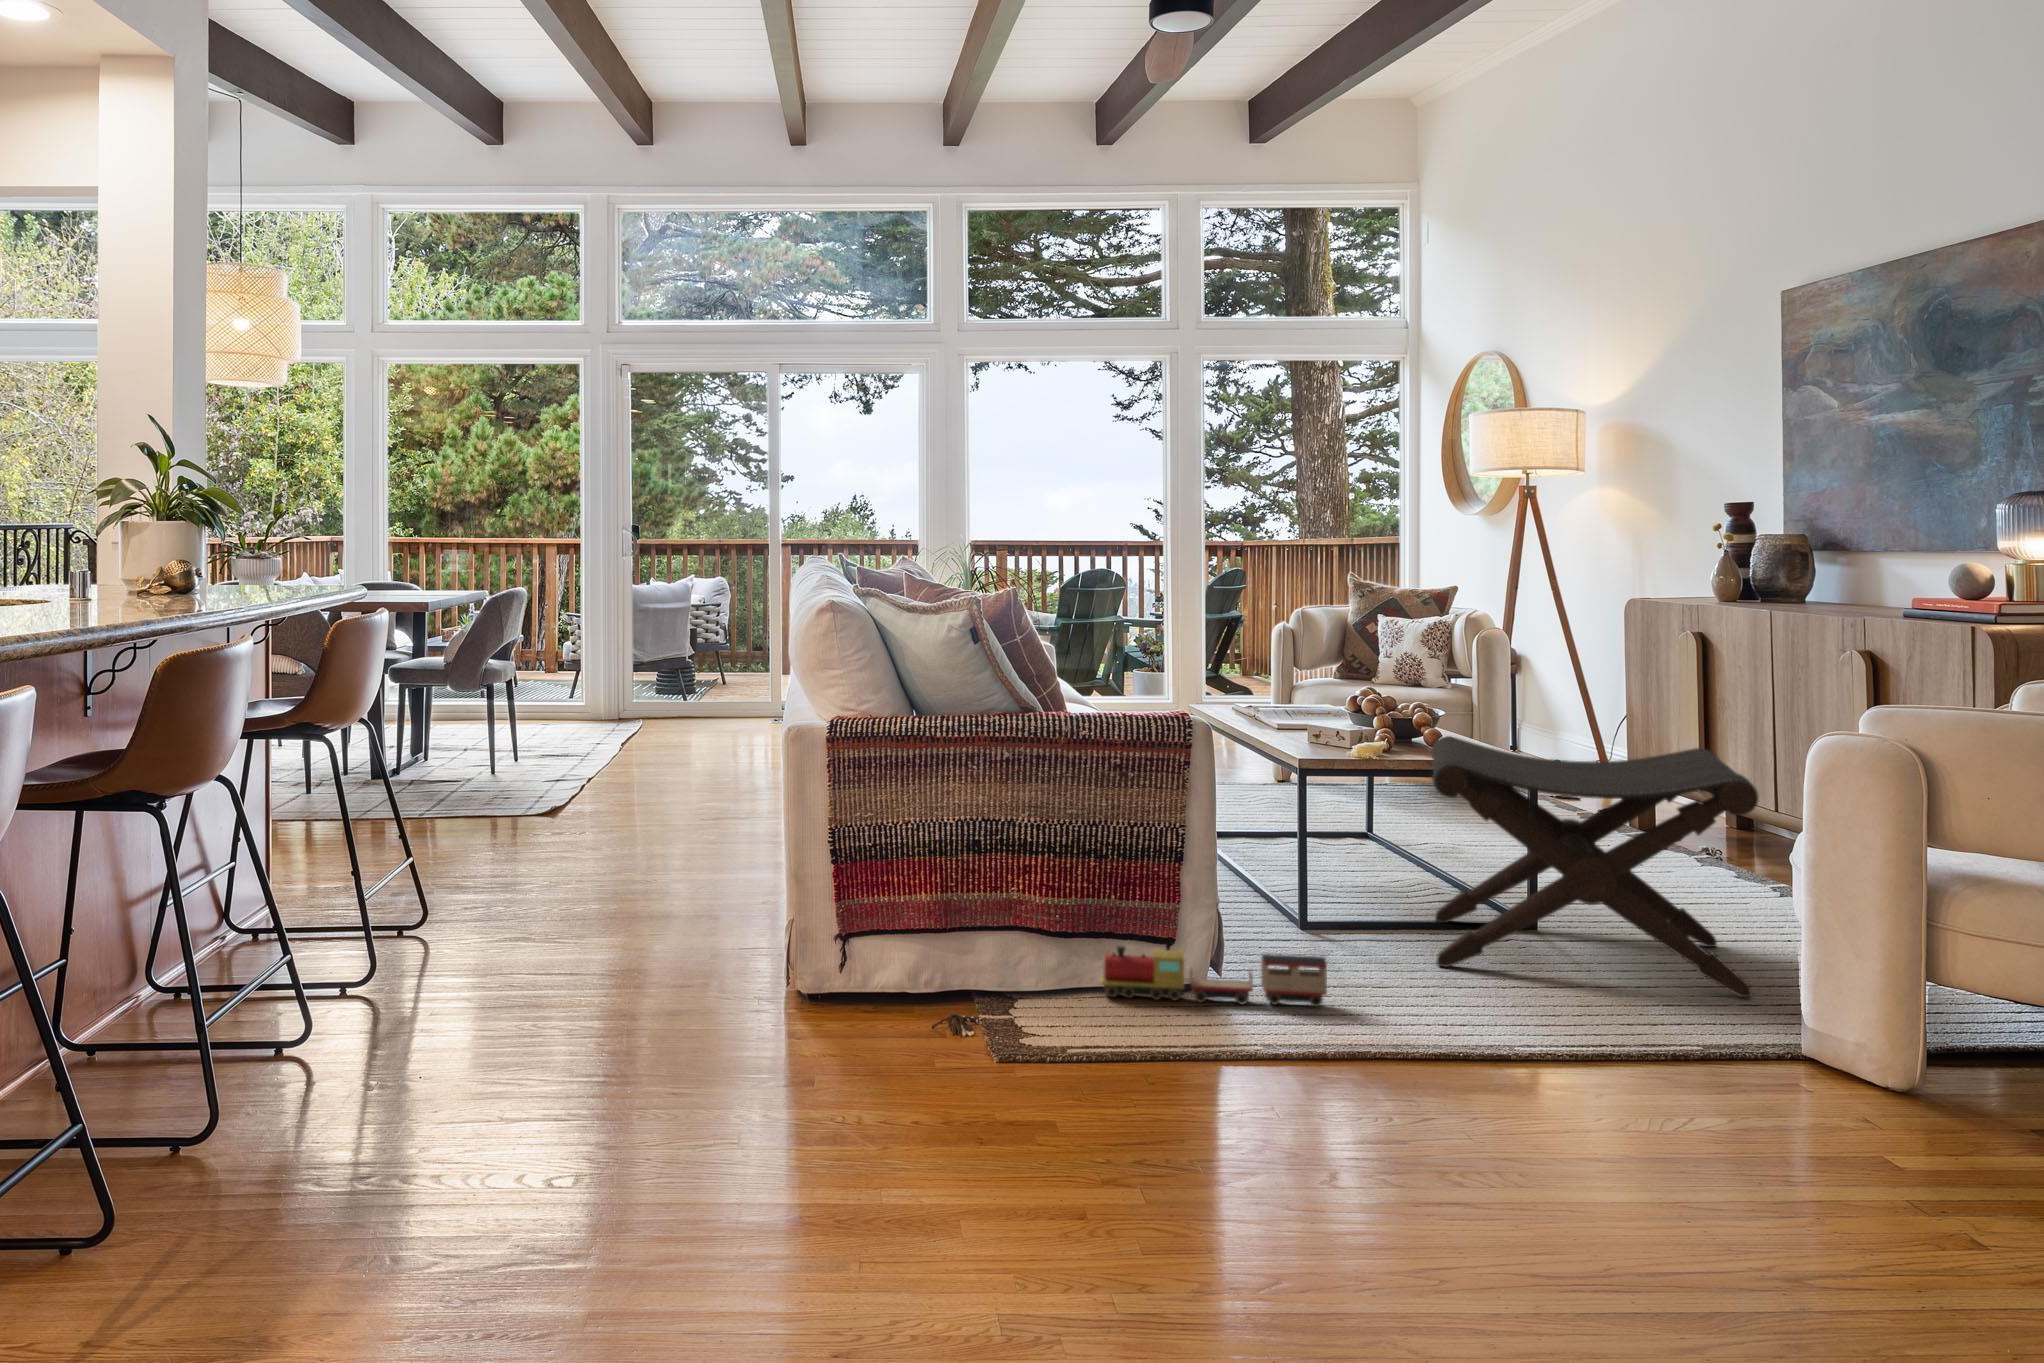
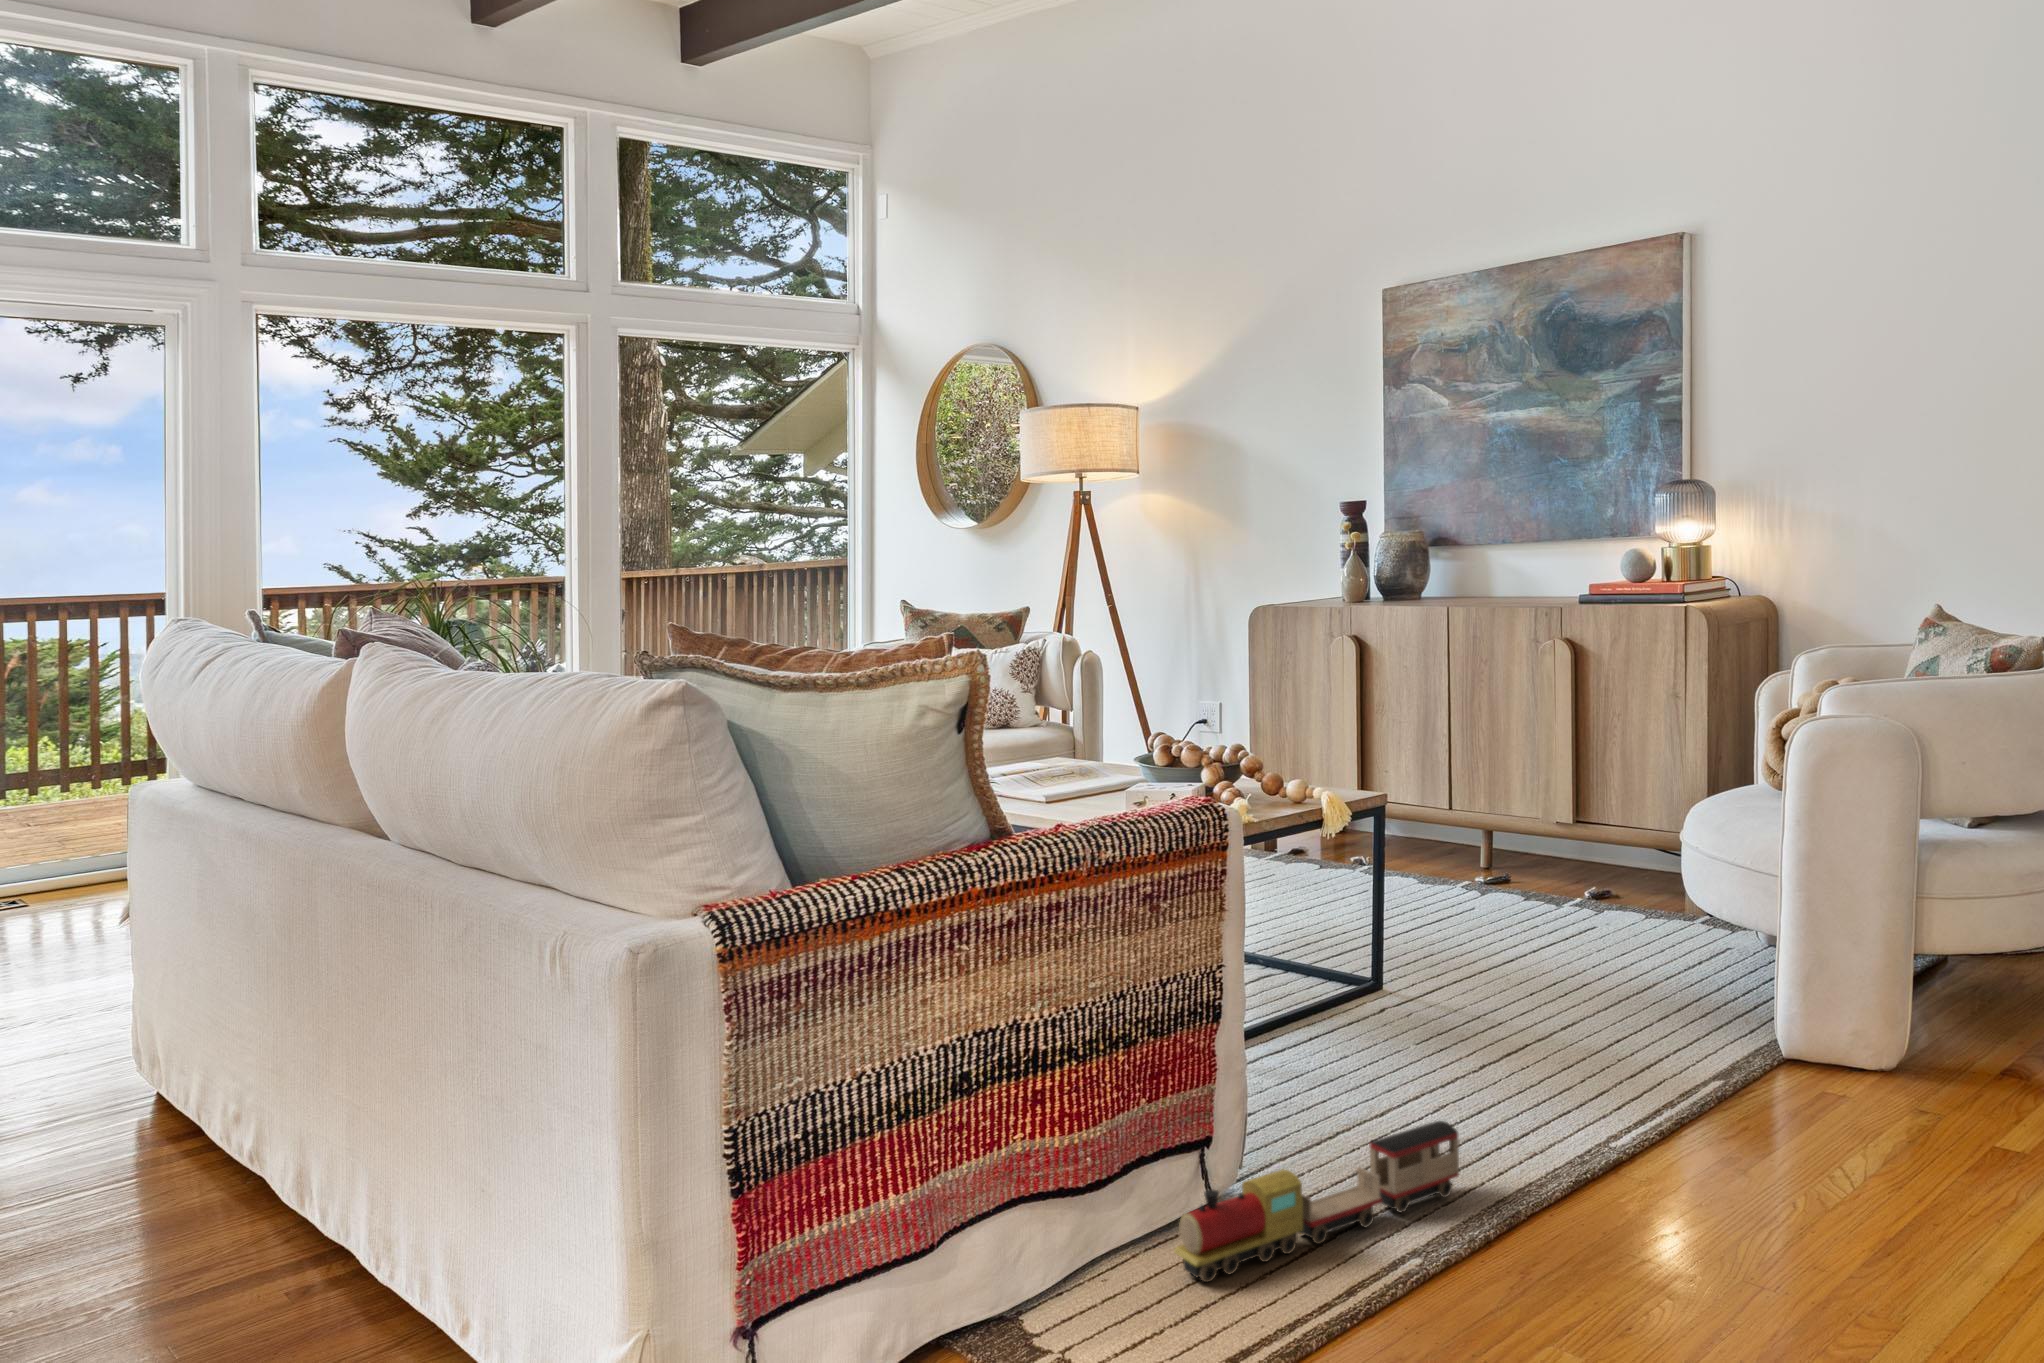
footstool: present [1431,736,1758,997] -> none [1316,761,1727,1084]

